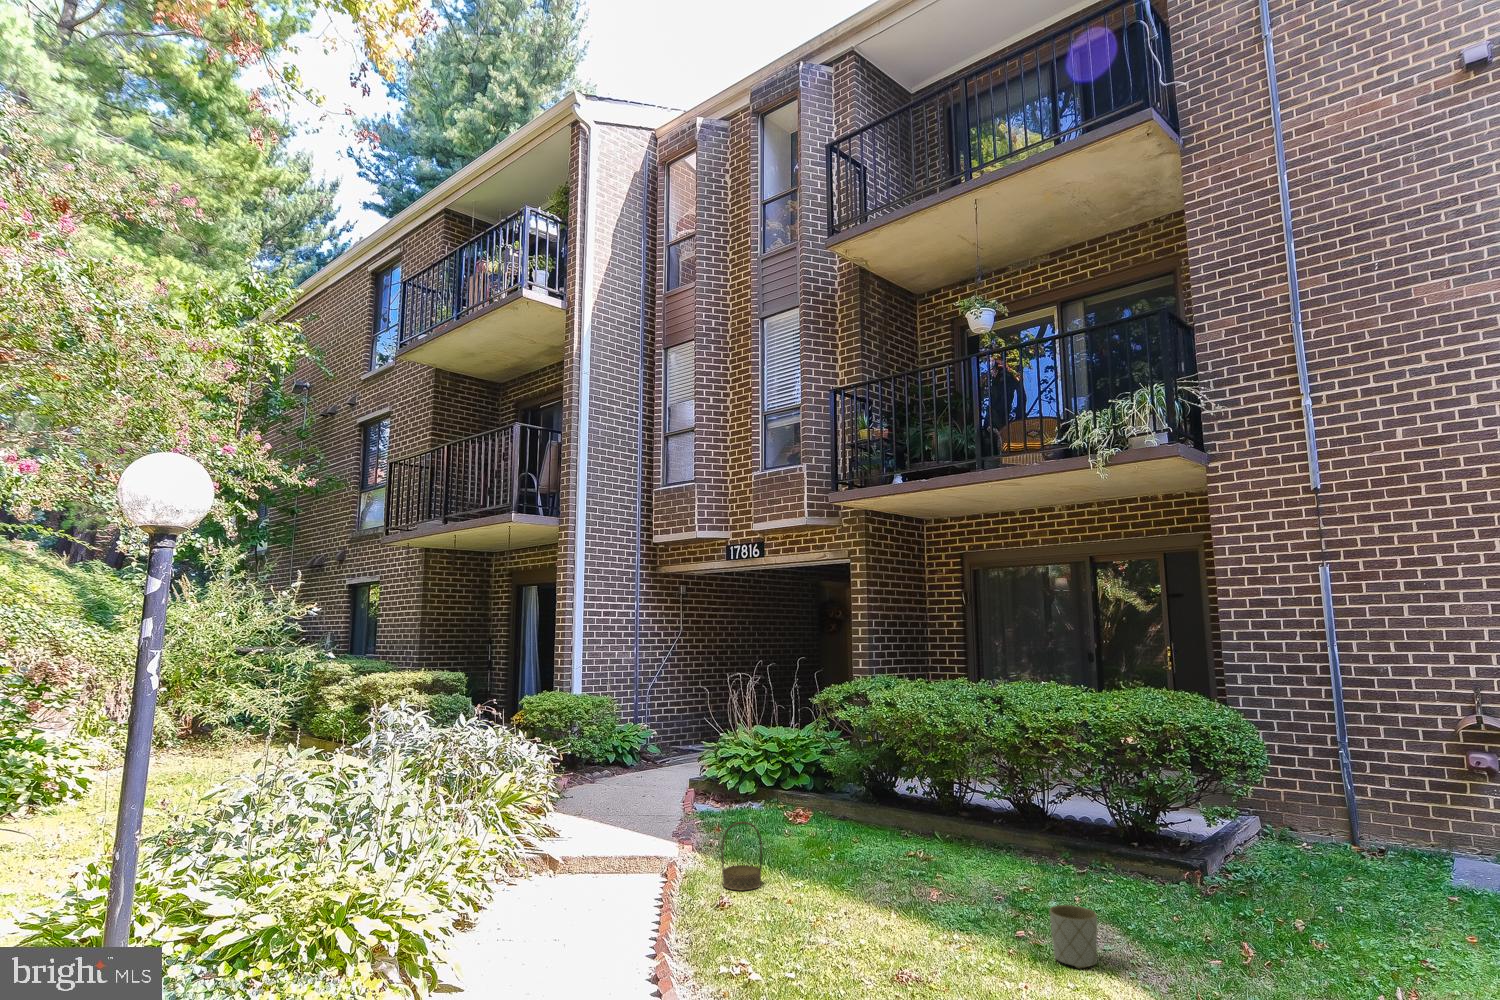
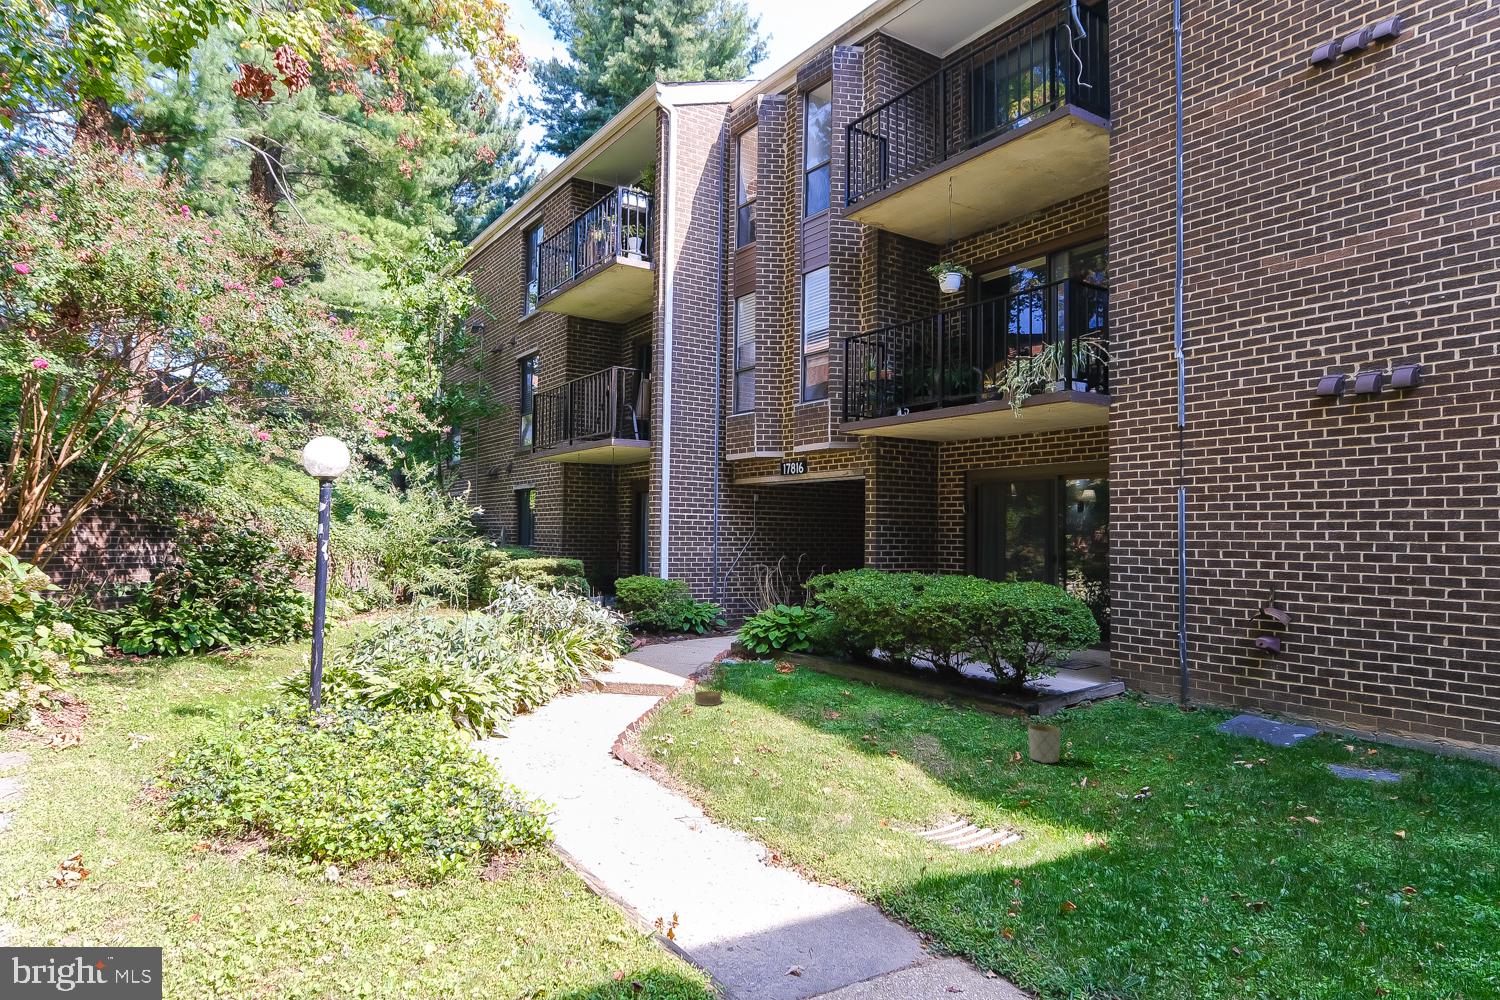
planter: present [1050,905,1097,968] -> present [1028,725,1061,763]

